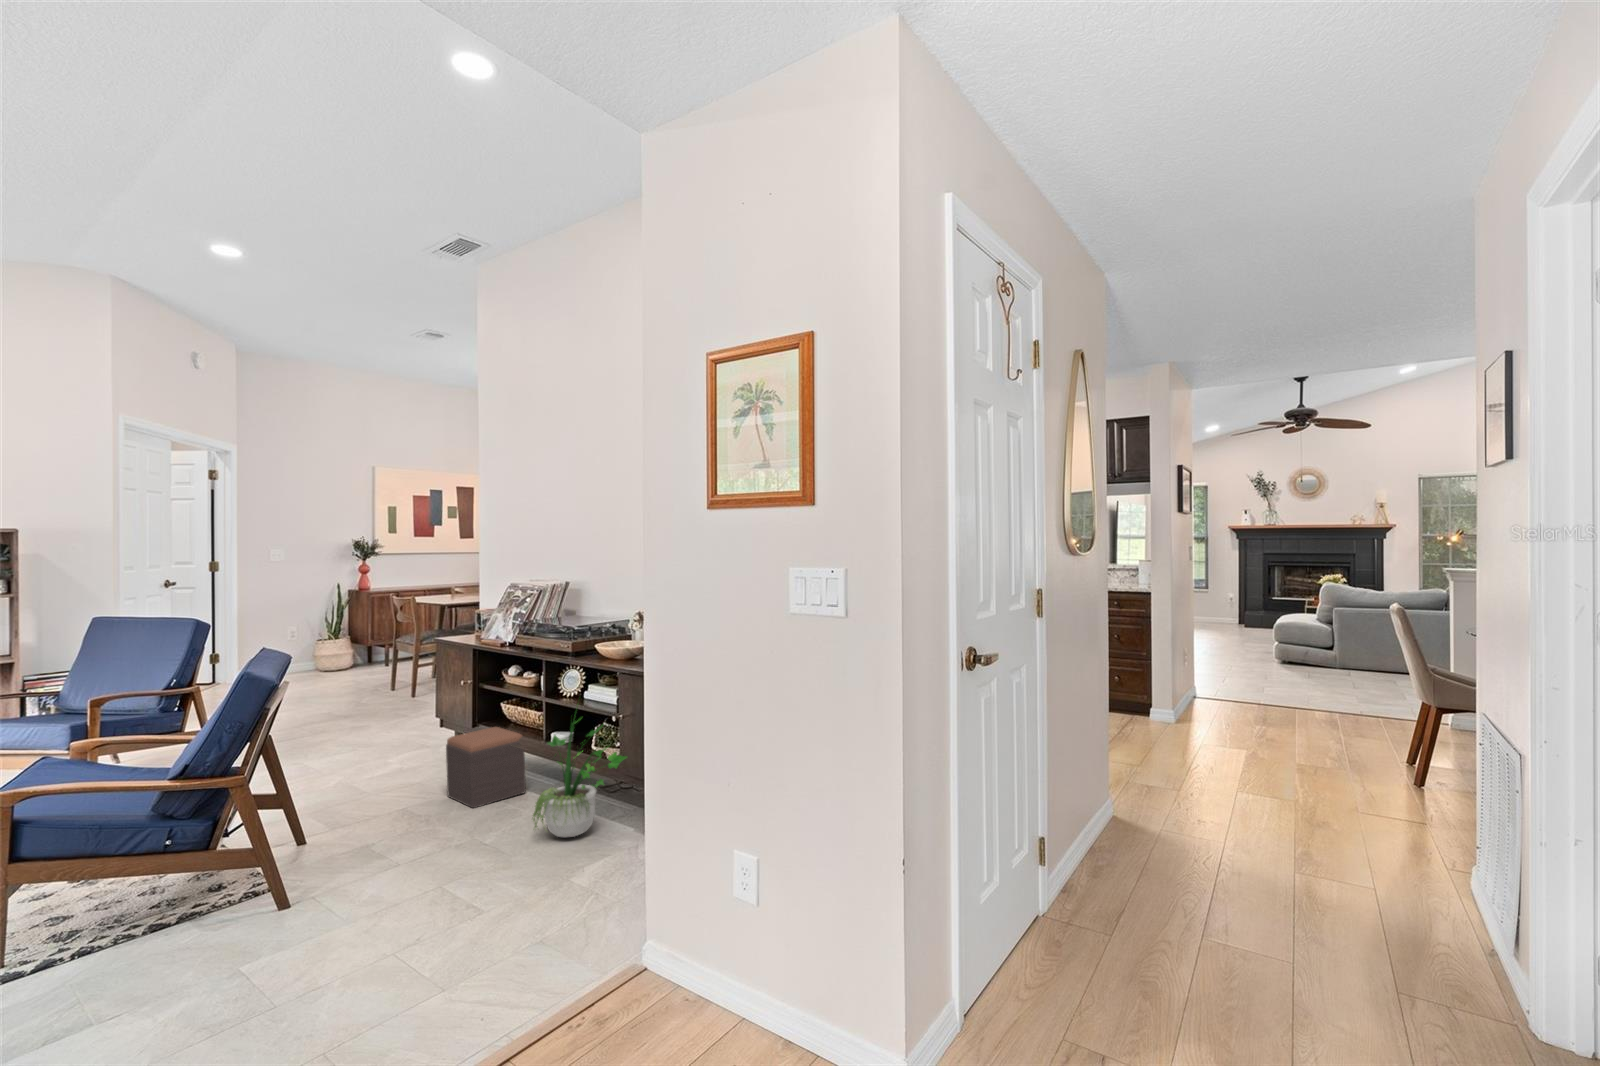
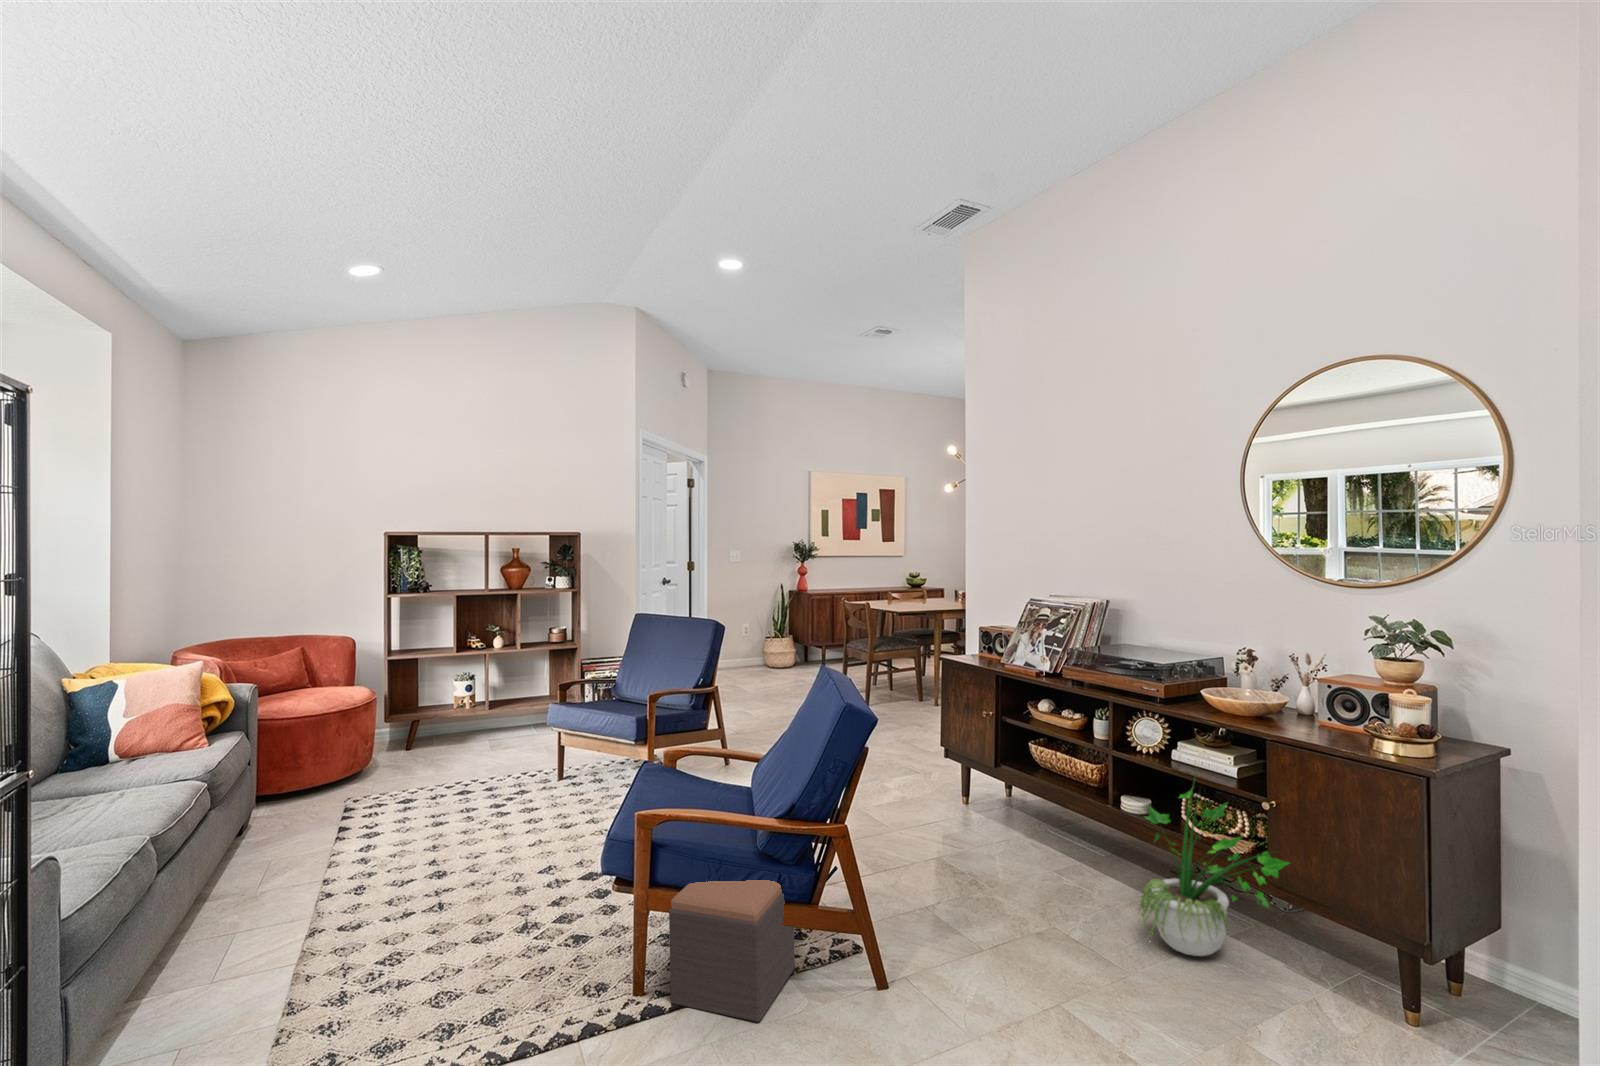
footstool: present [446,727,526,808] -> present [669,880,795,1022]

